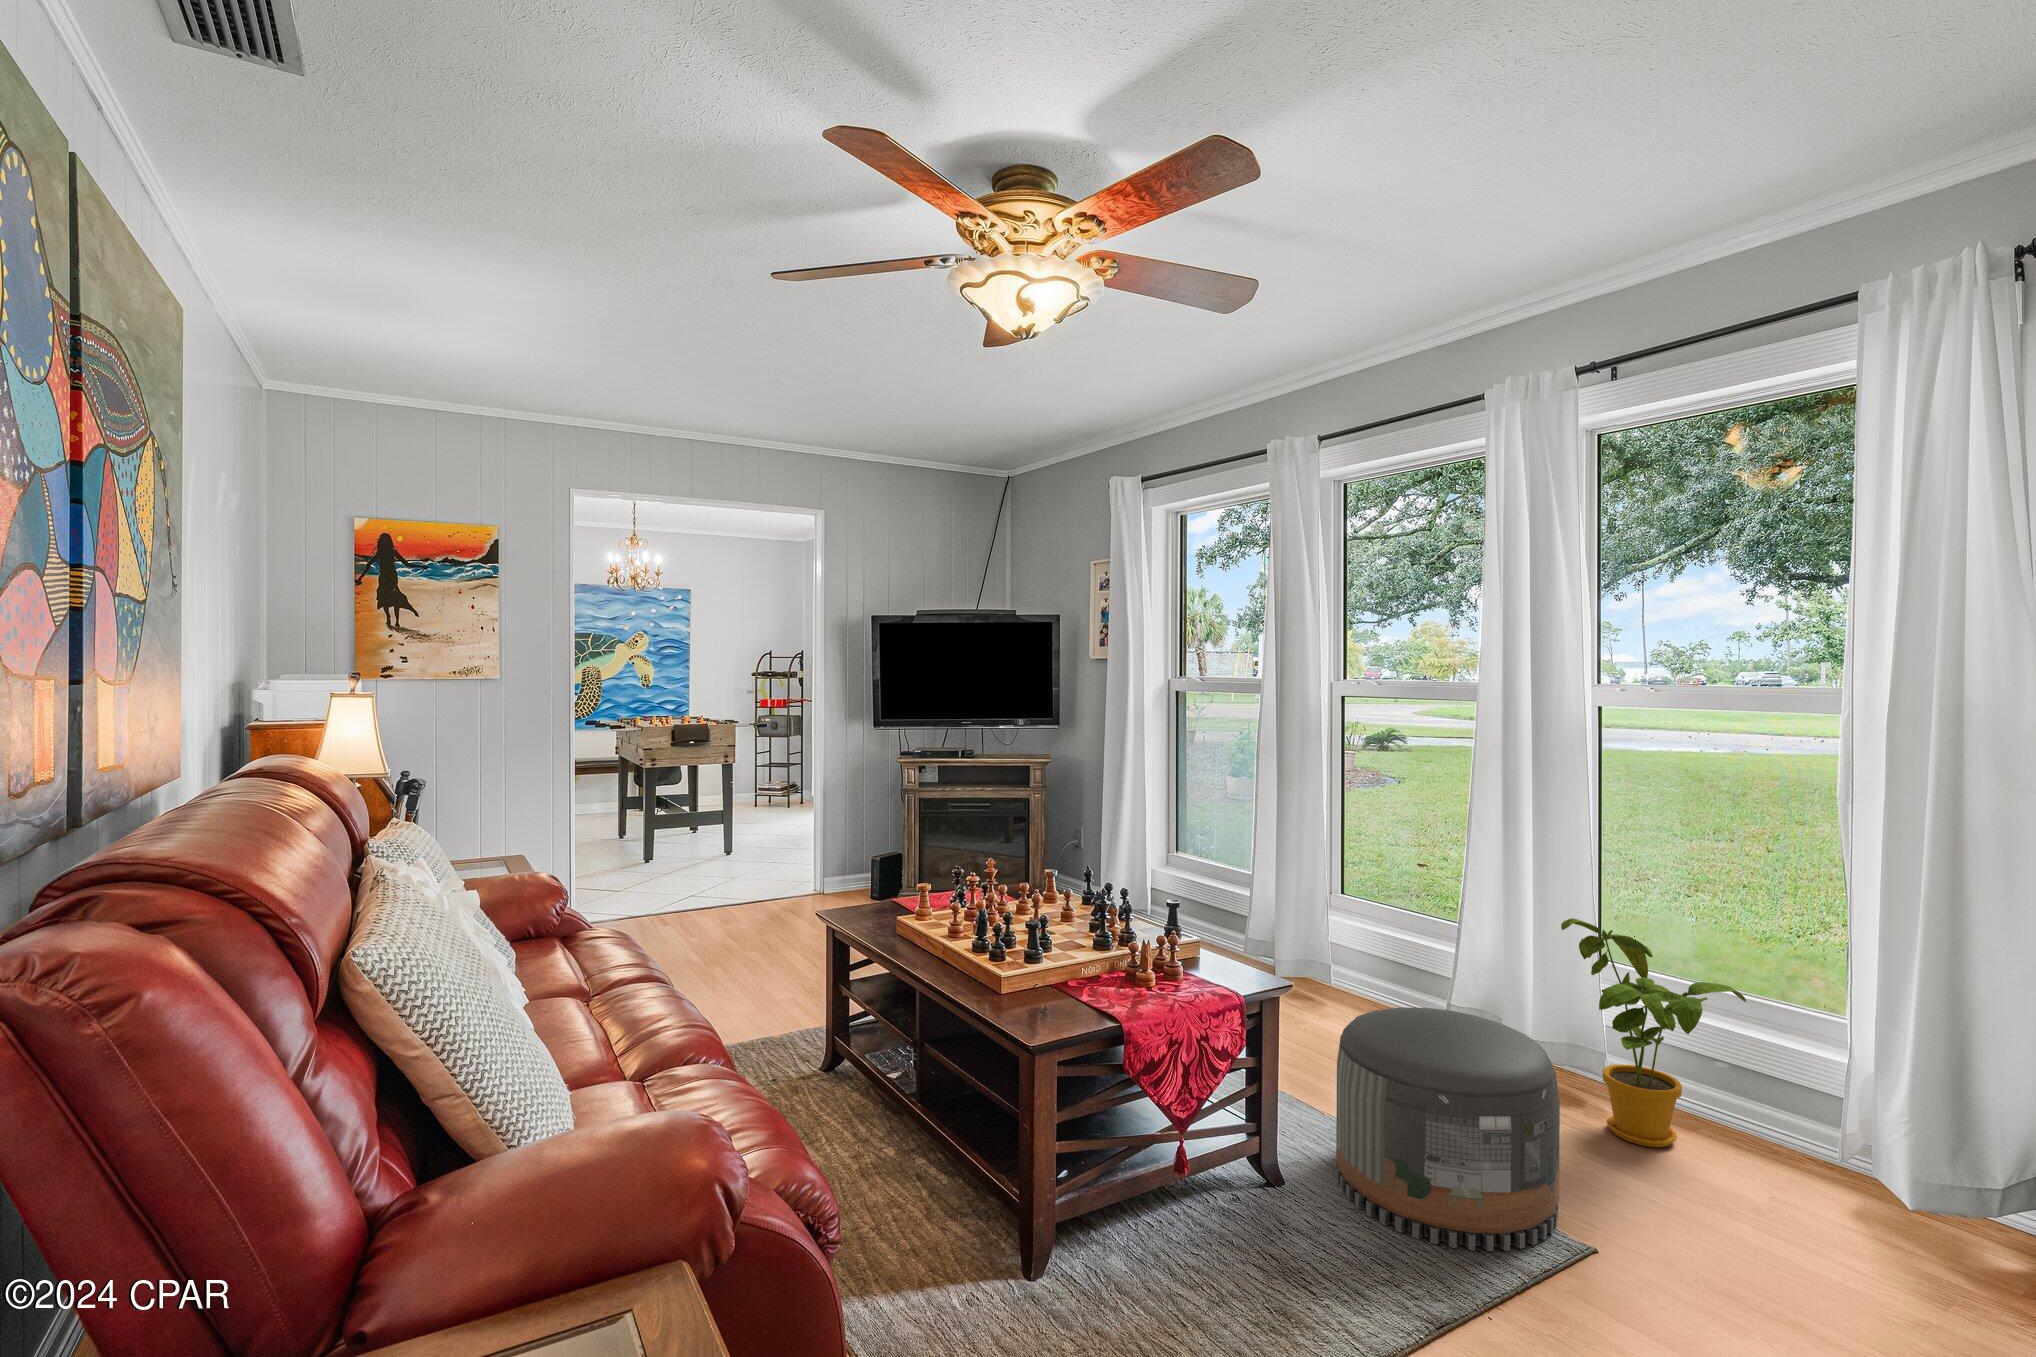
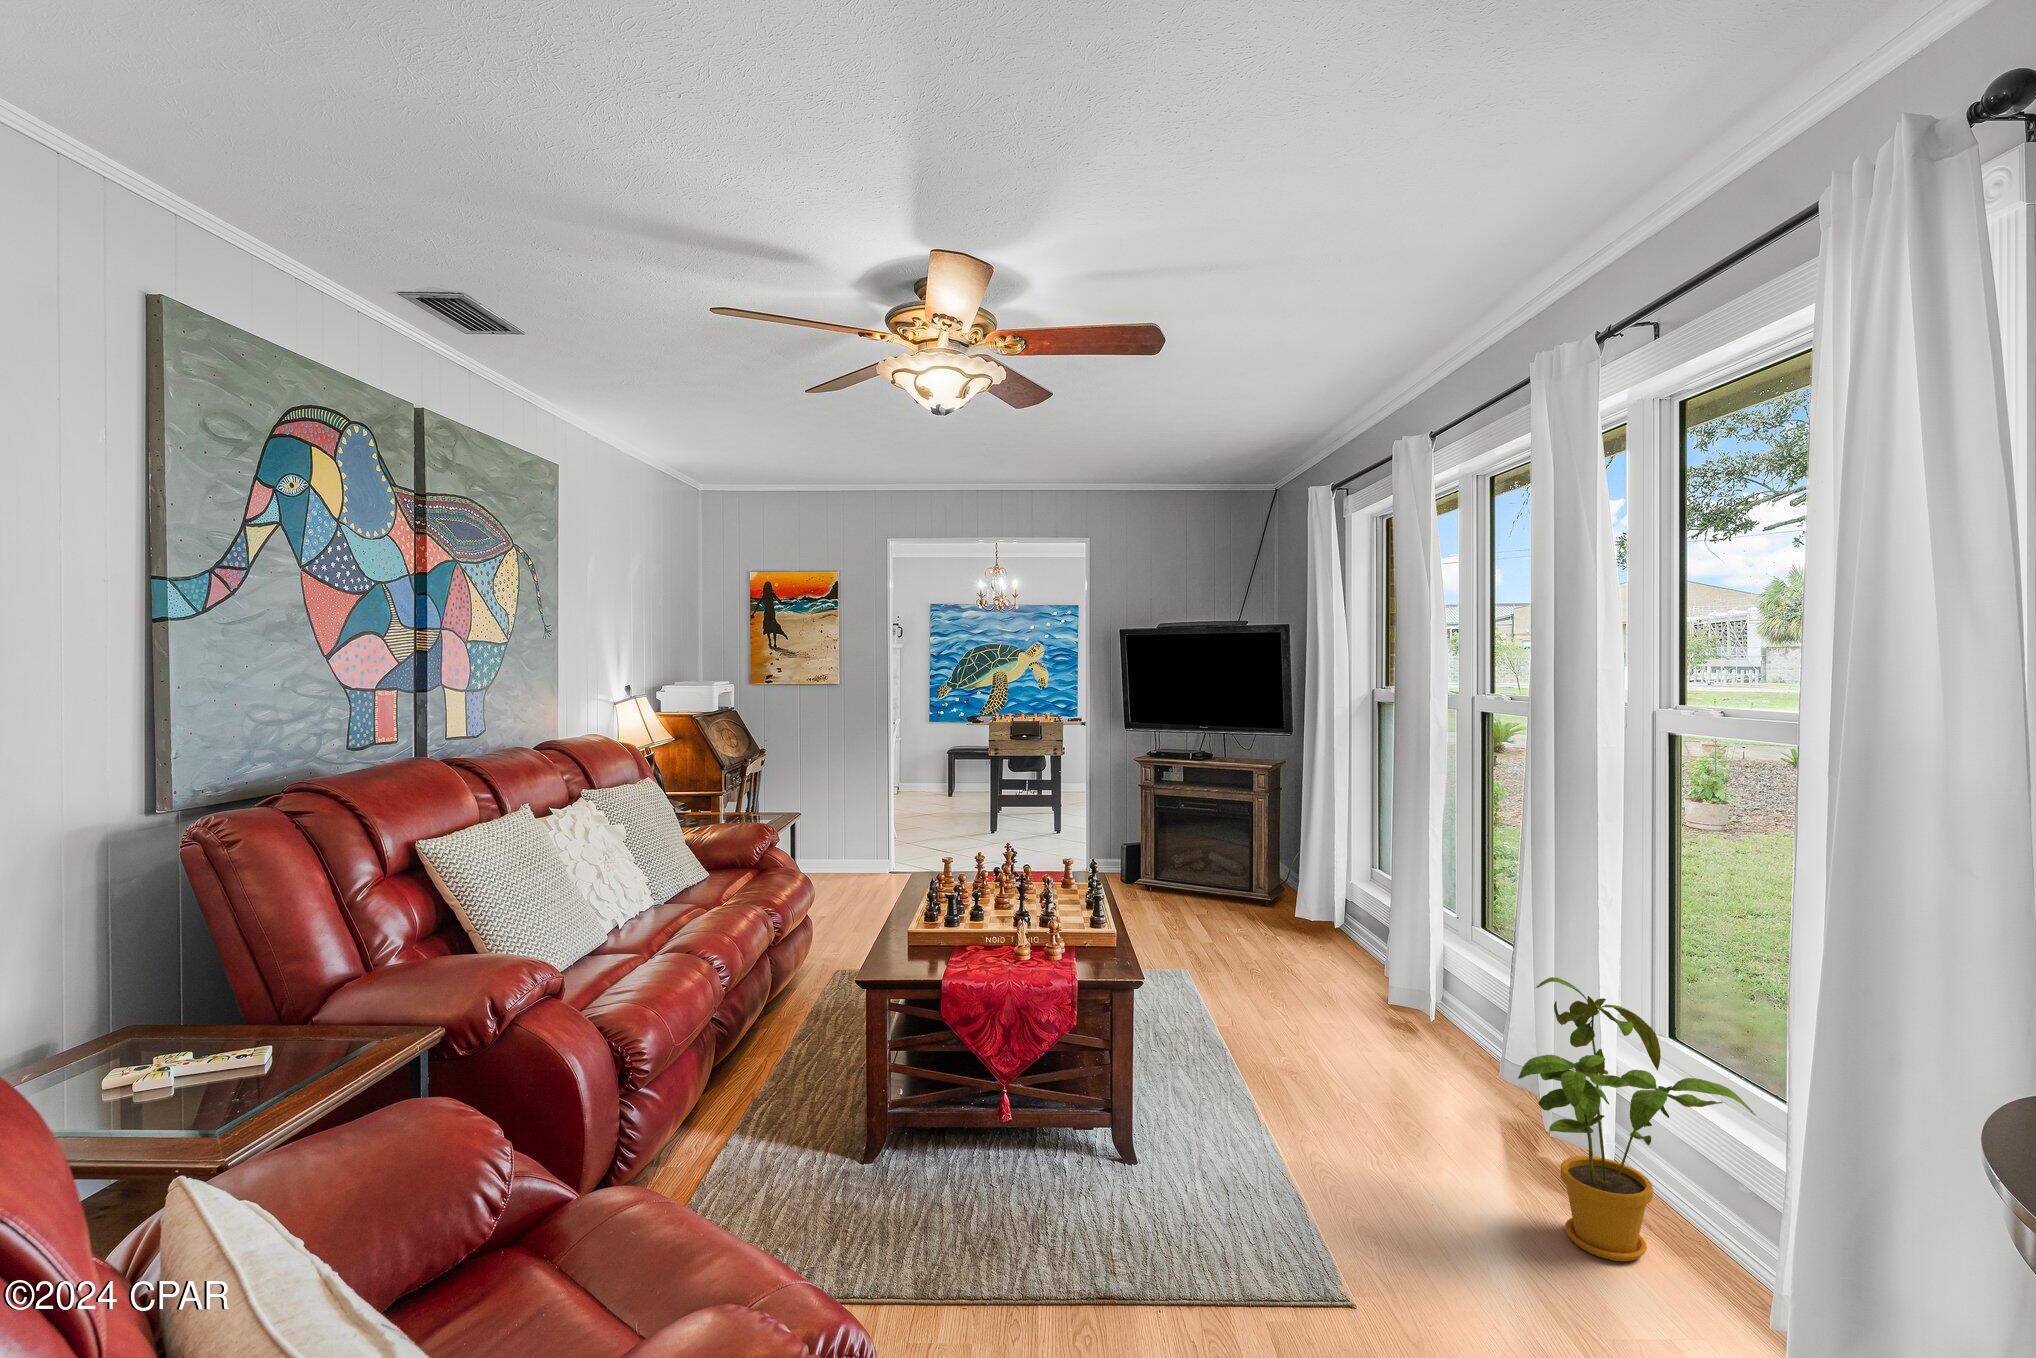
pouf: present [1336,1007,1560,1251] -> none [1175,1029,1389,1278]

